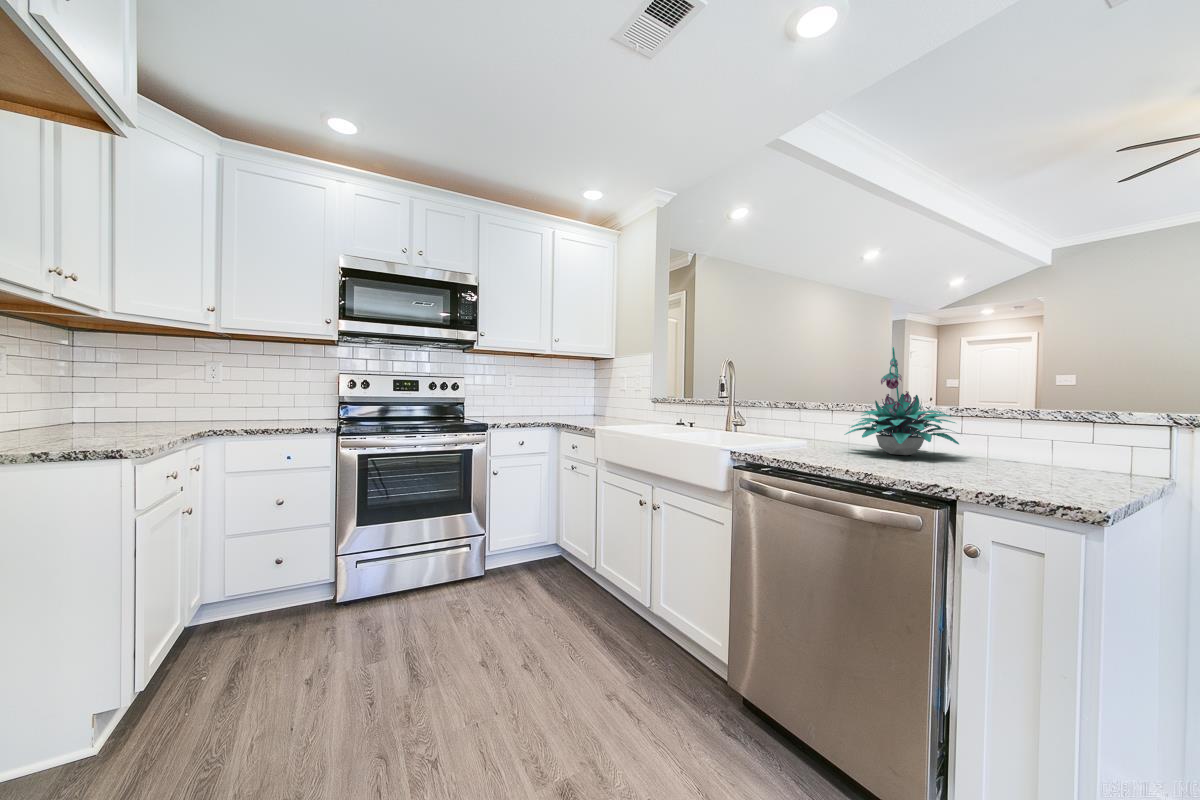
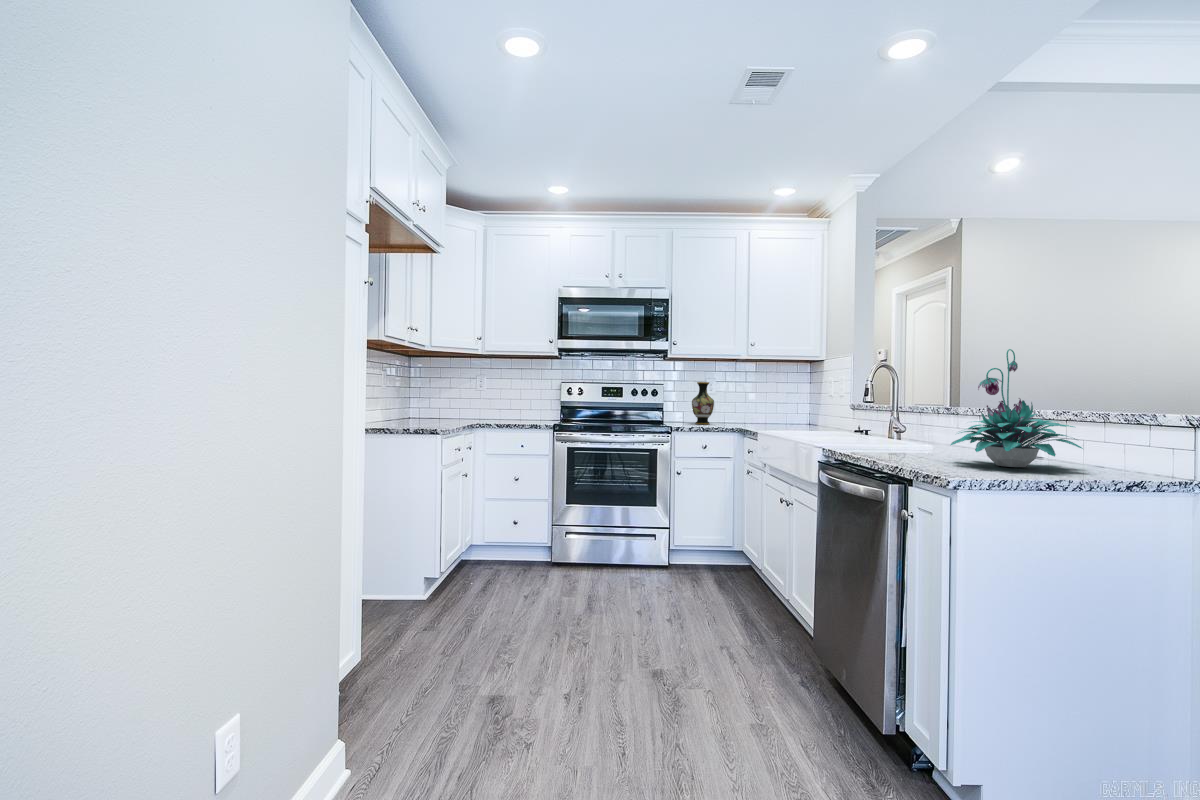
vase: none [493,376,515,419] -> present [692,382,714,424]

